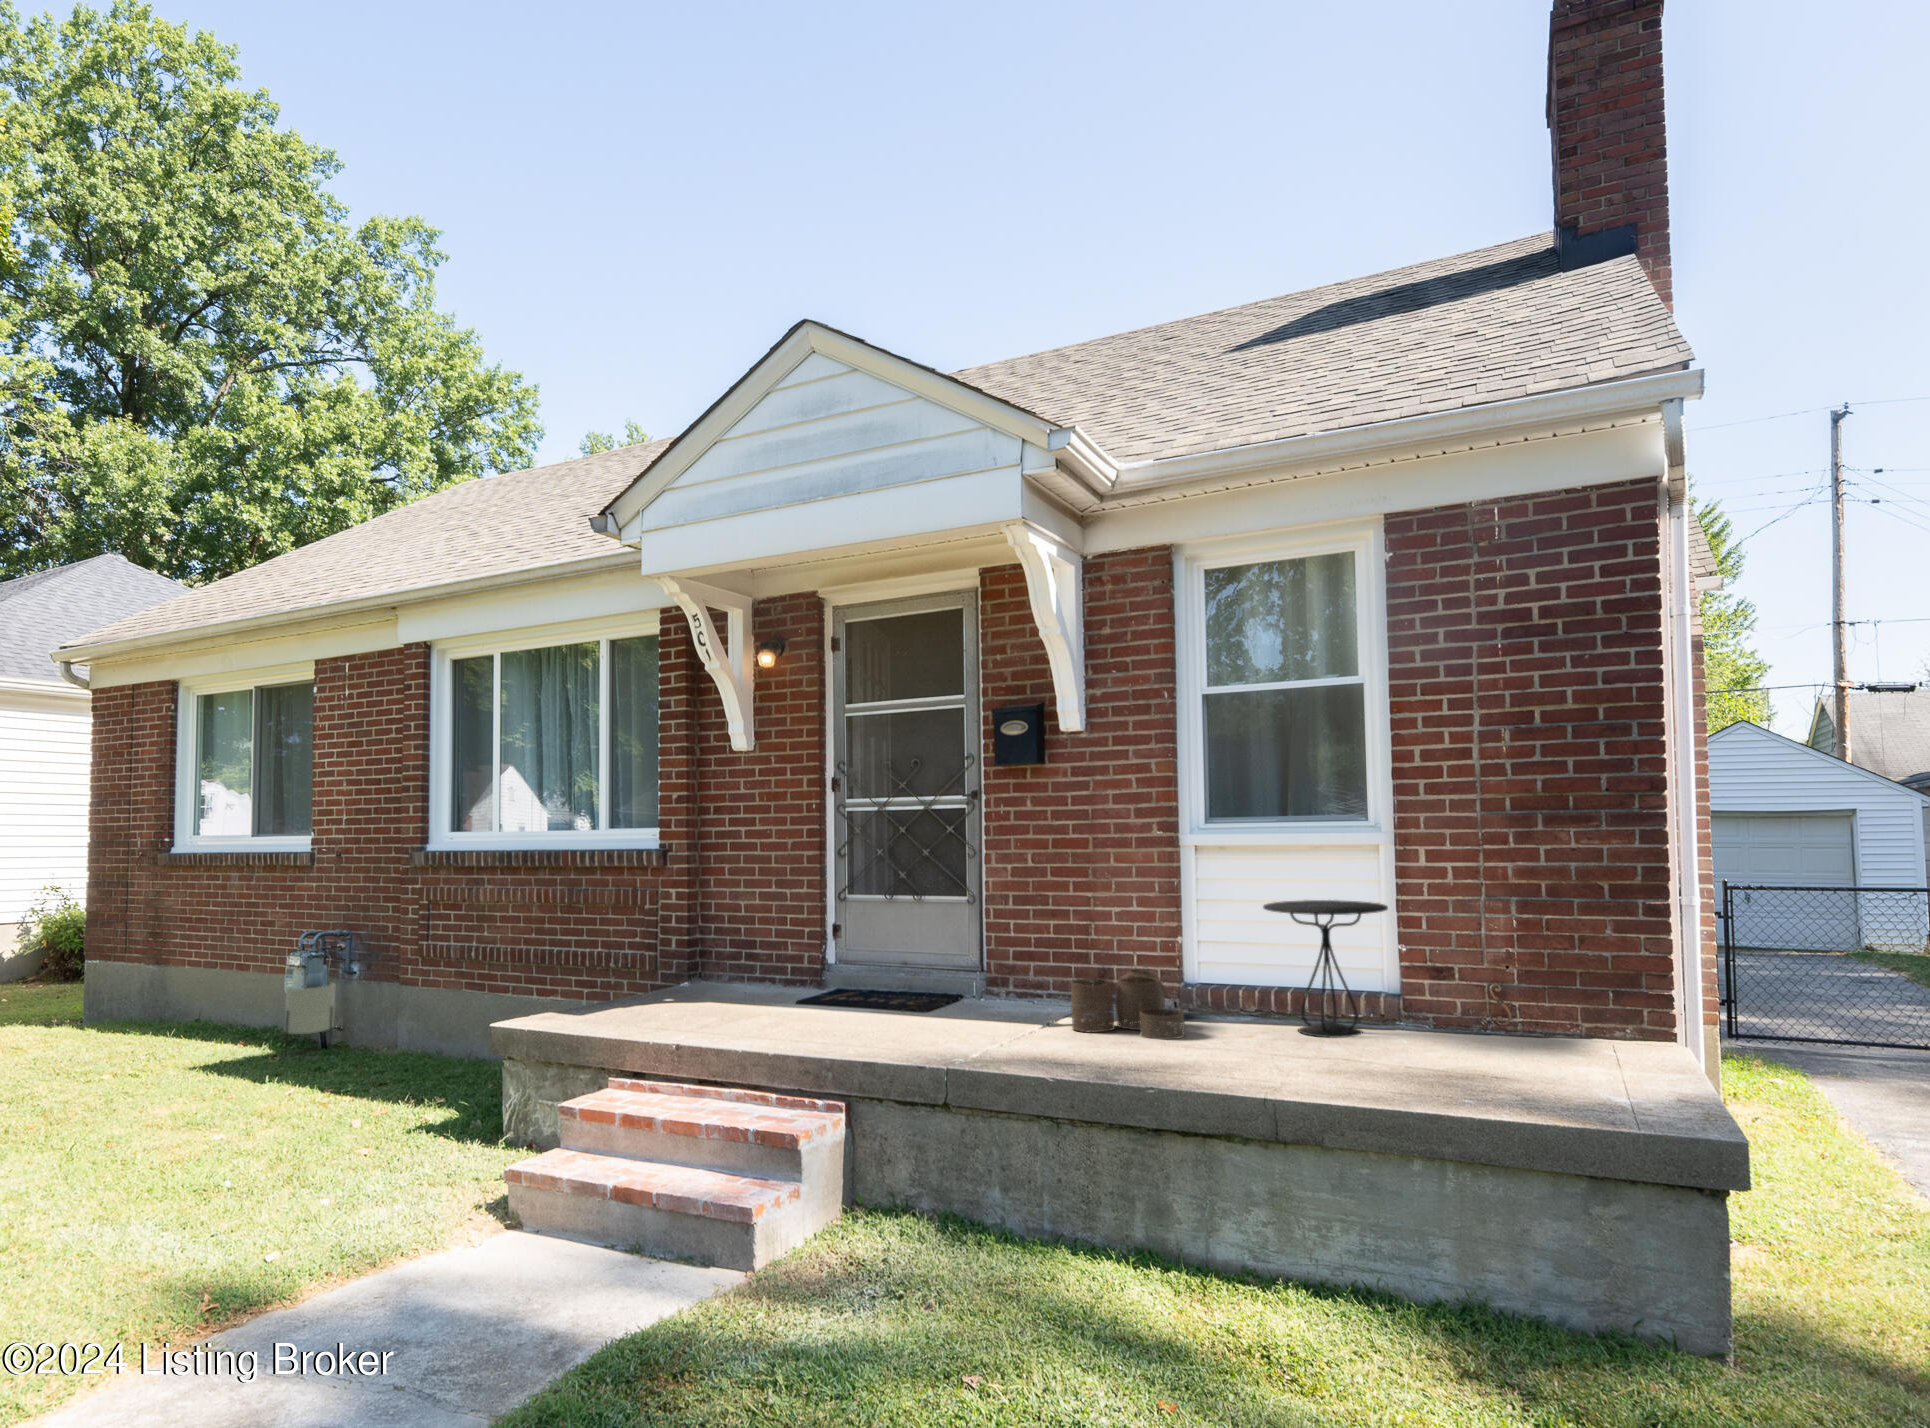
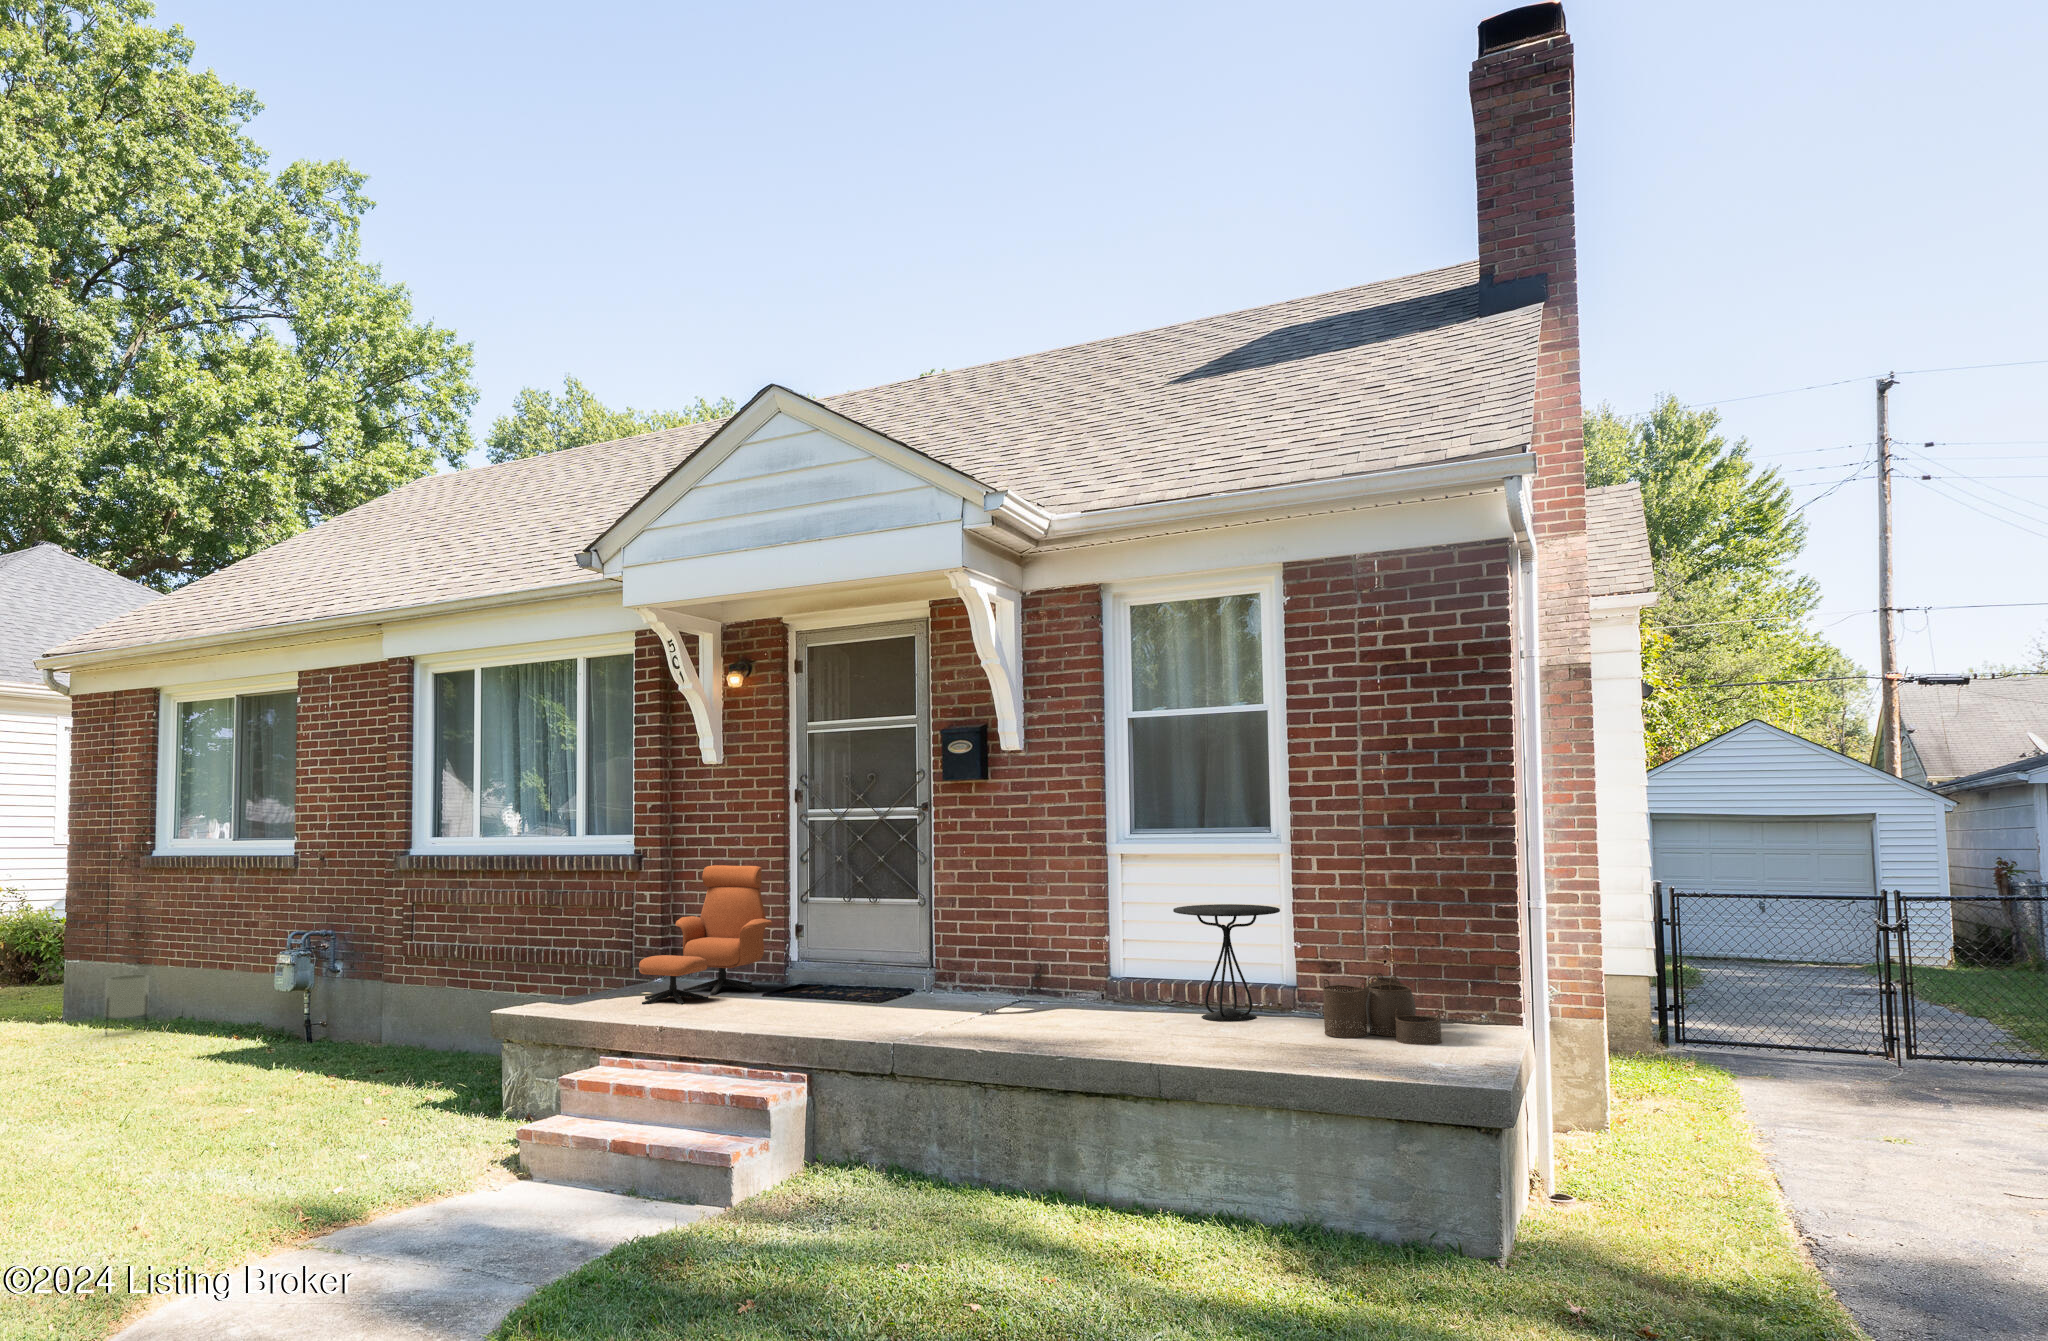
lounge chair: none [658,858,805,1013] -> present [639,865,773,1004]
woven basket: present [1071,966,1184,1039] -> present [1323,973,1441,1045]
planter: present [285,983,335,1052] -> present [104,975,149,1020]

